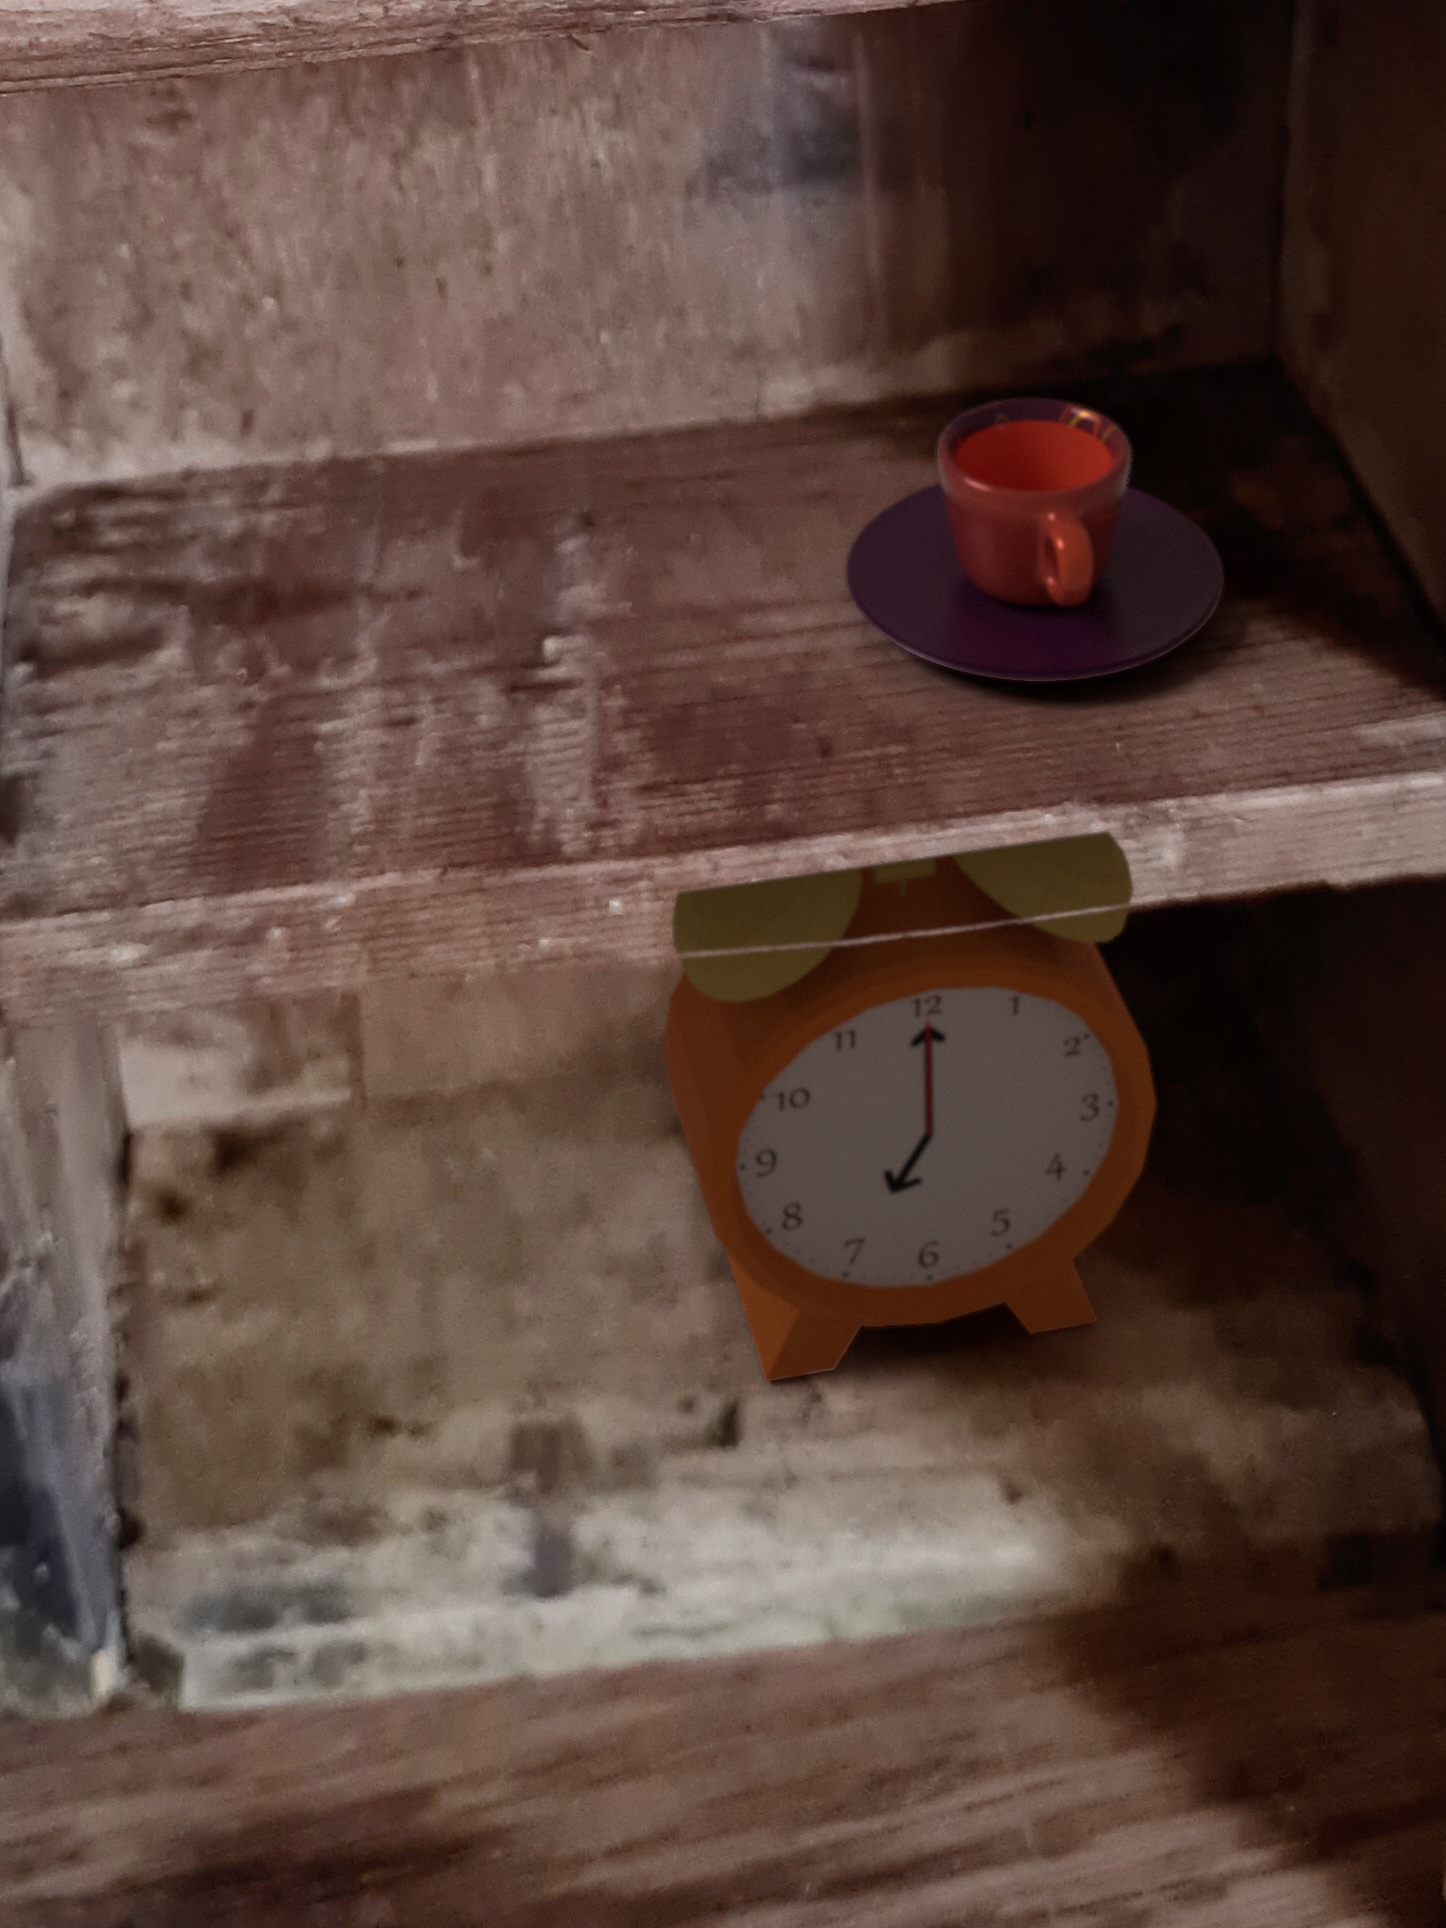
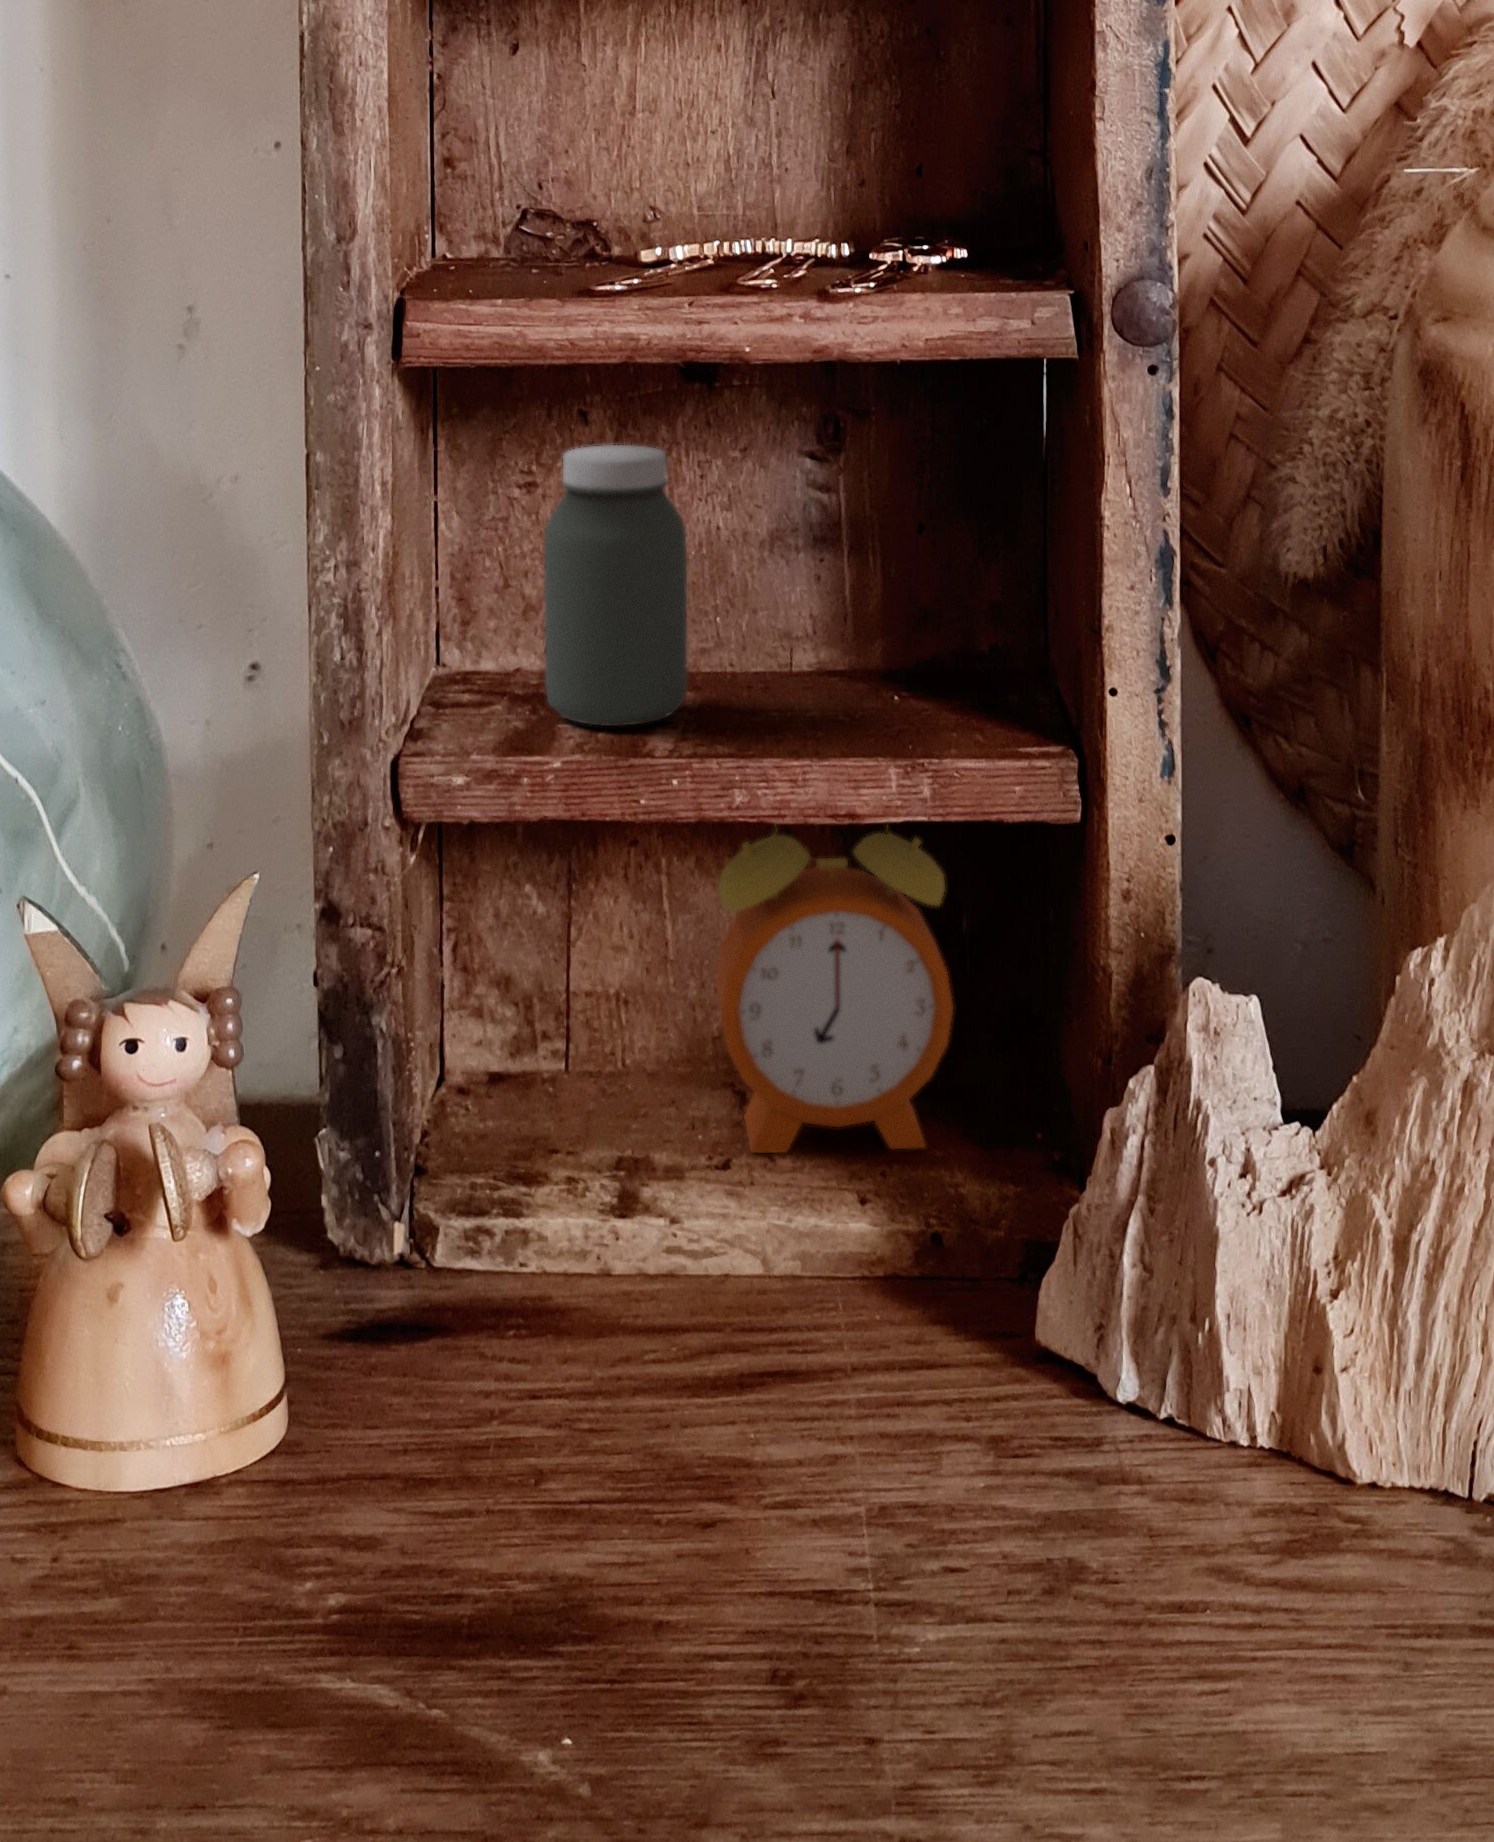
jar: none [245,93,587,725] -> present [544,445,687,726]
teacup: present [845,399,1224,682] -> none [807,625,981,726]

